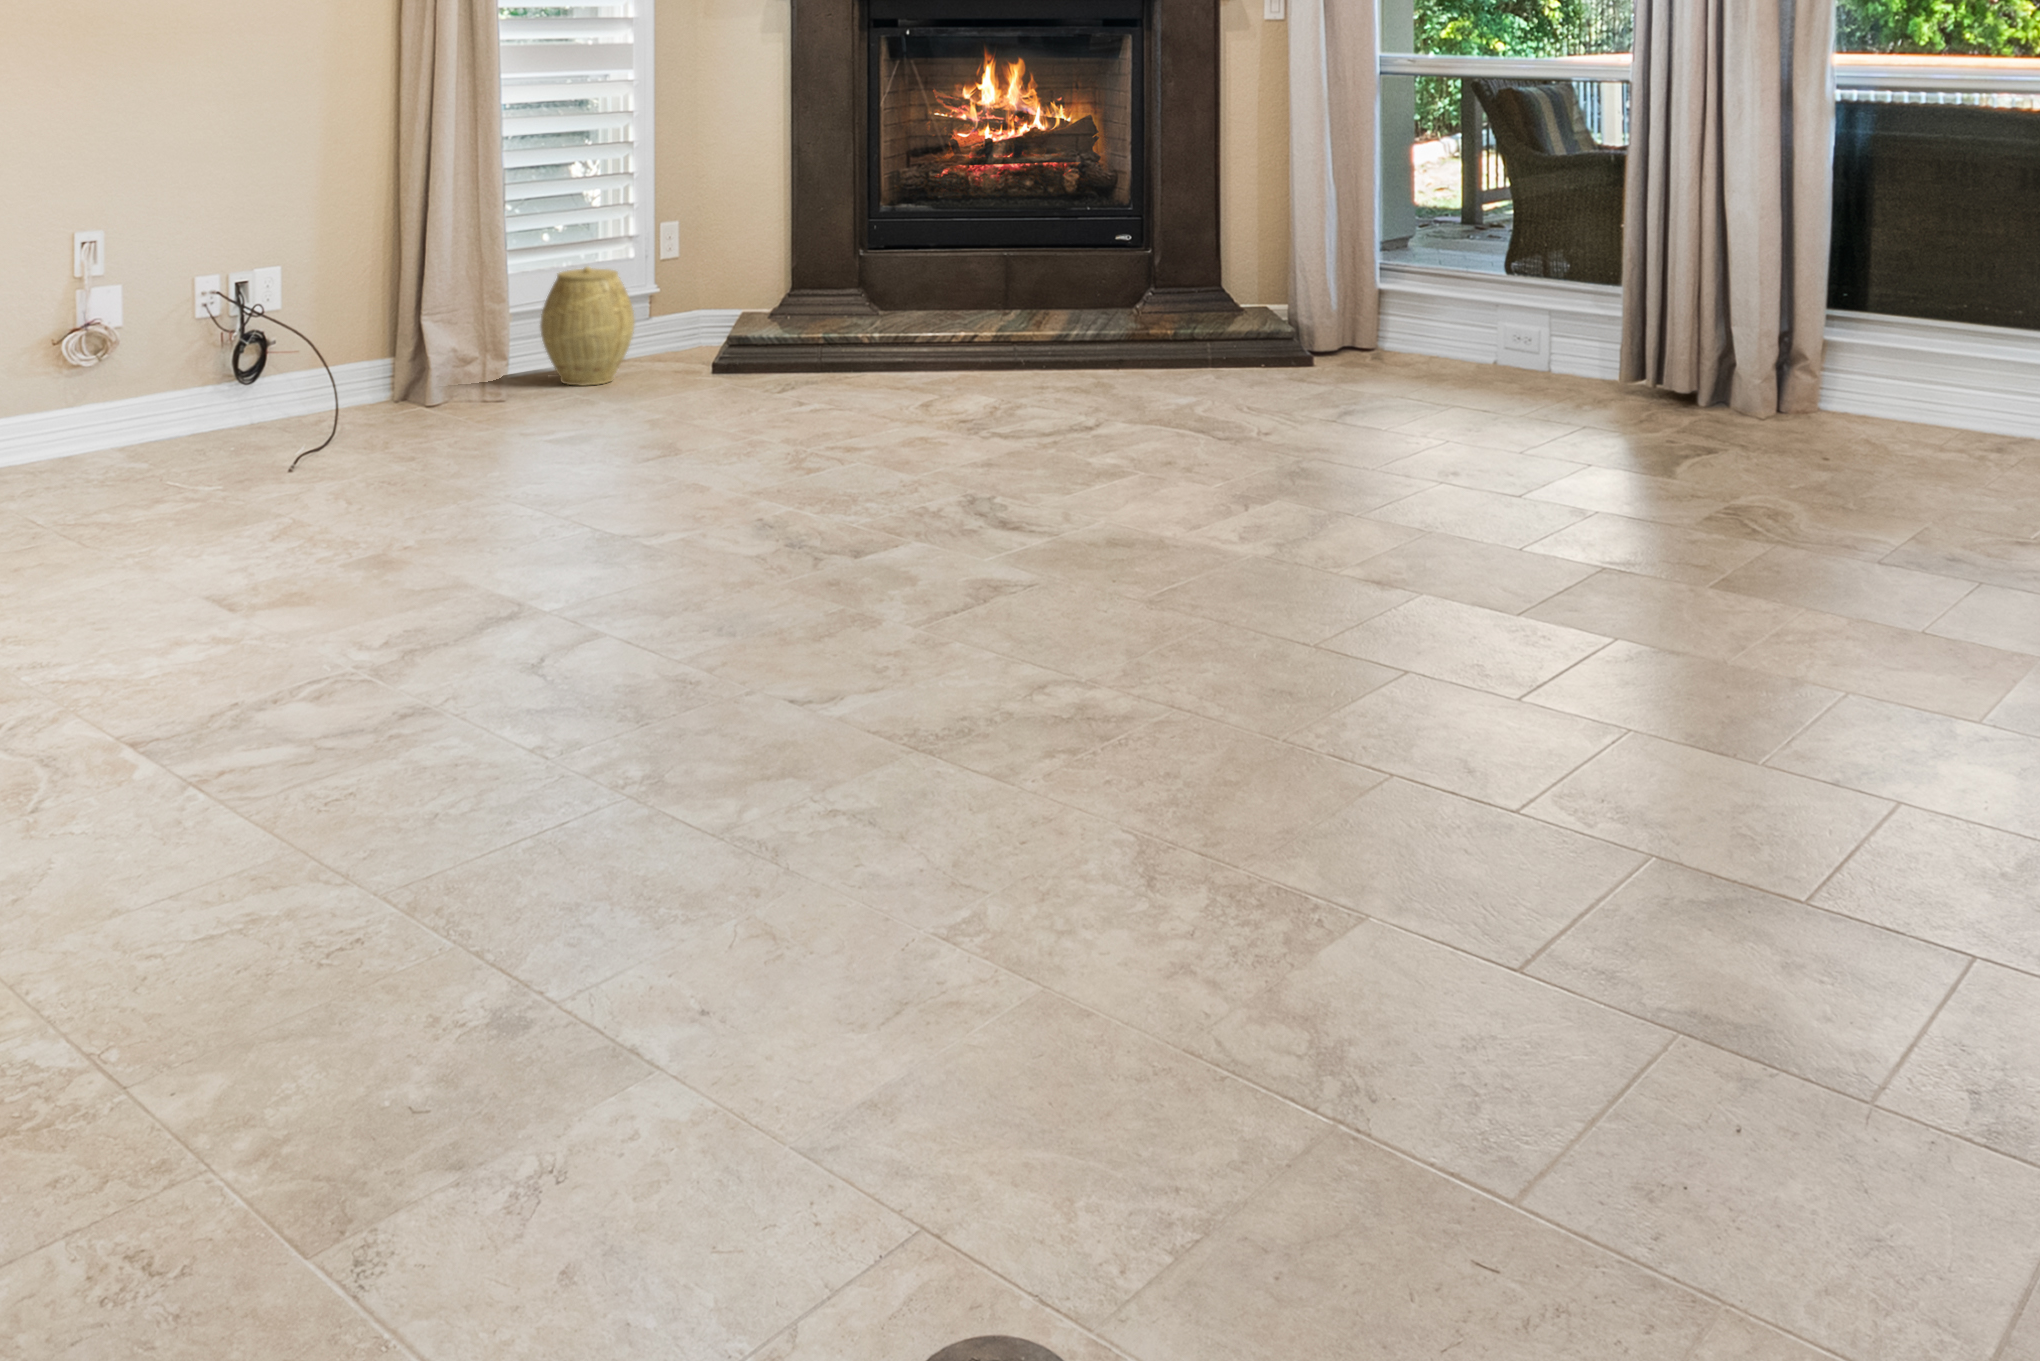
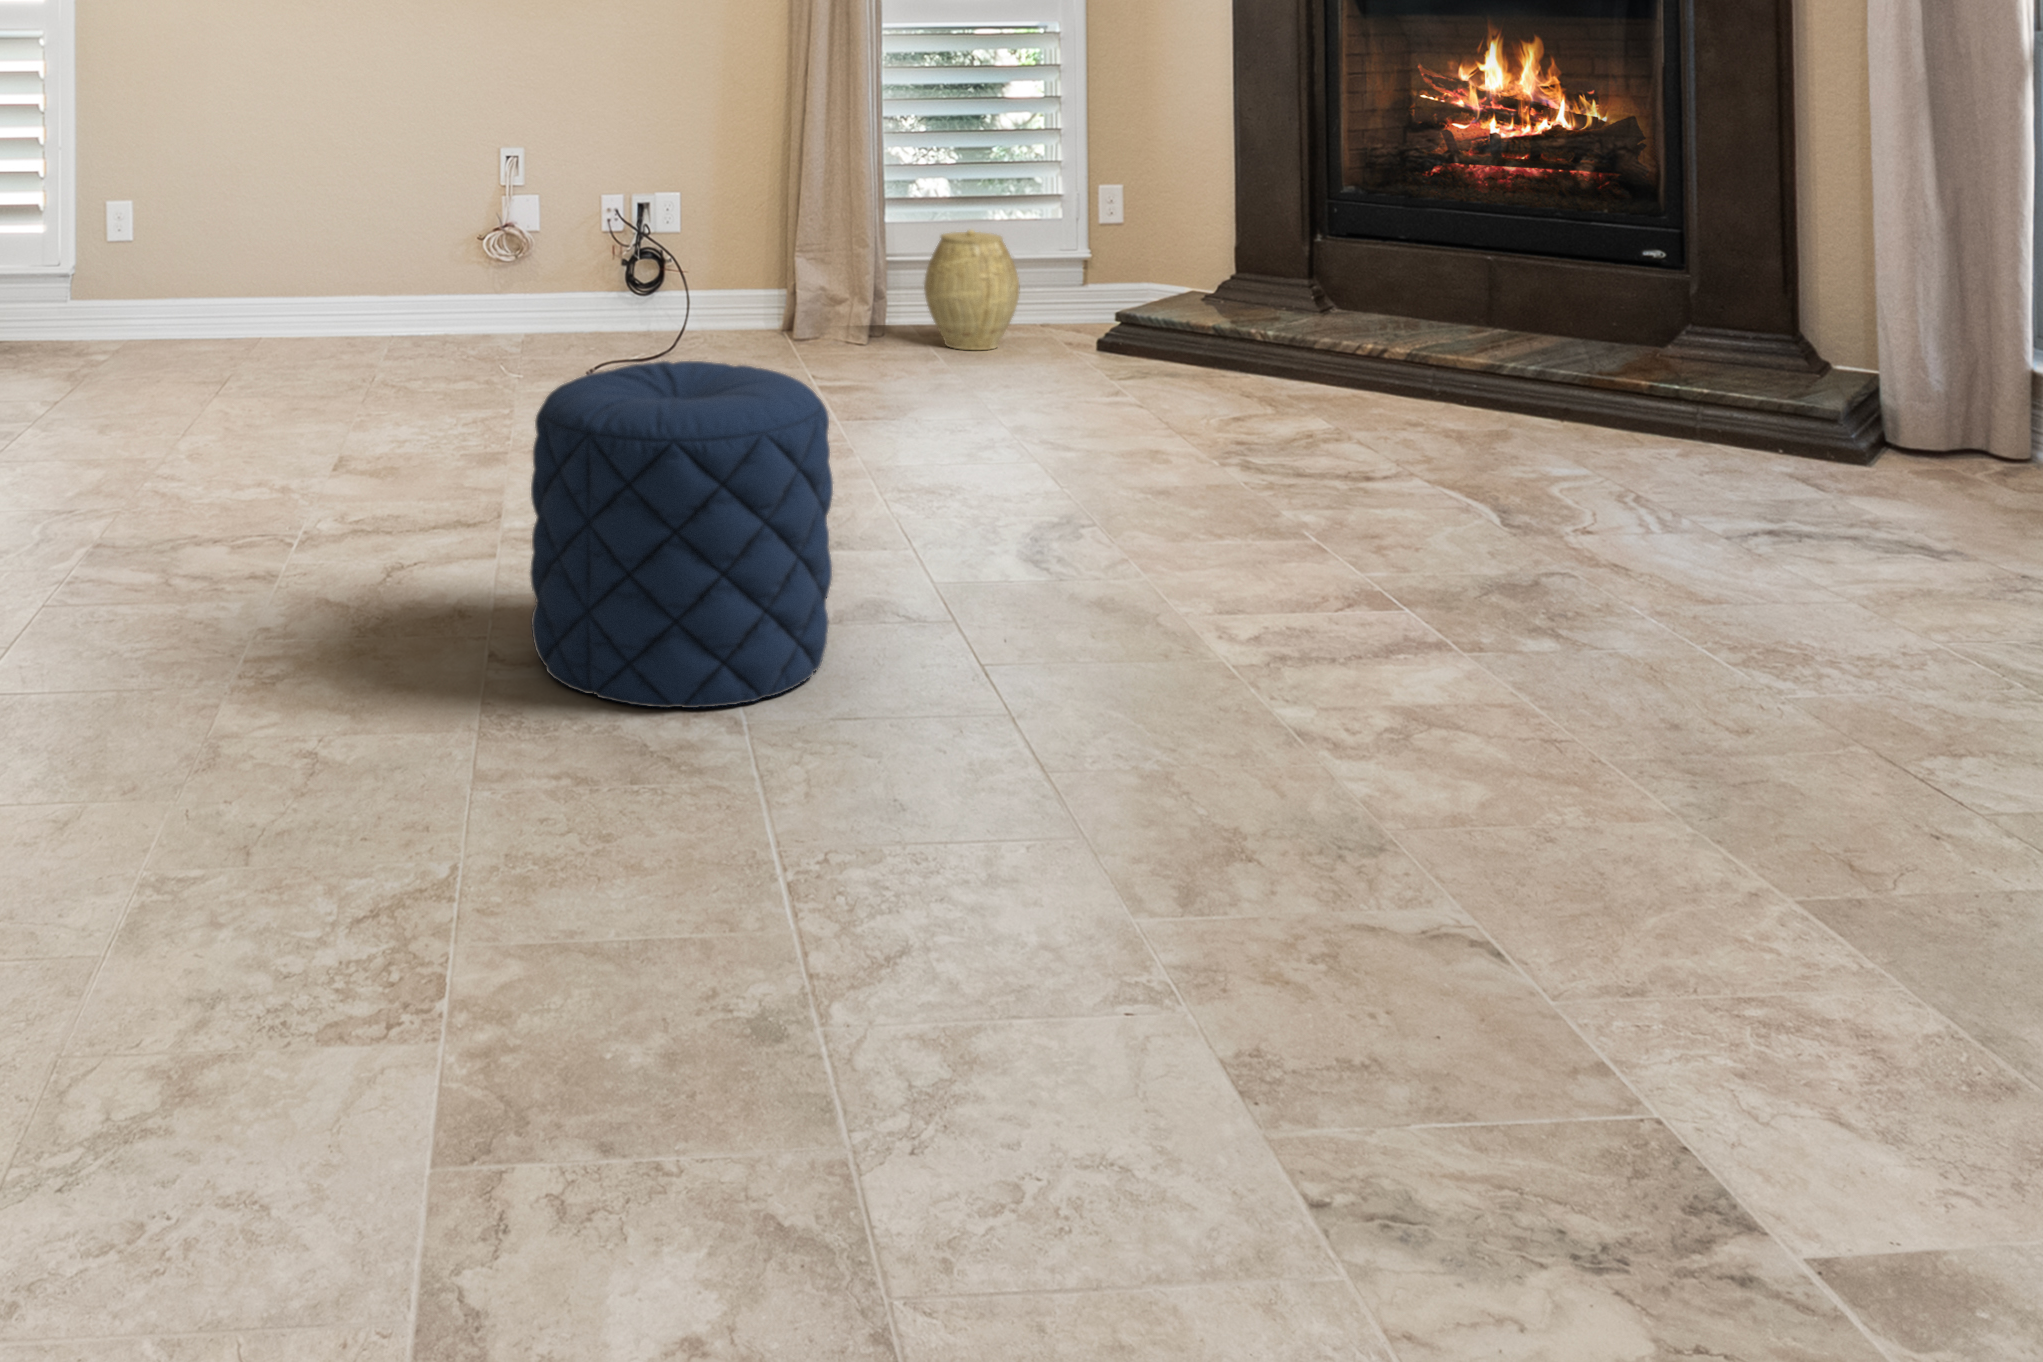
pouf: none [872,393,1158,729] -> present [530,361,833,708]

